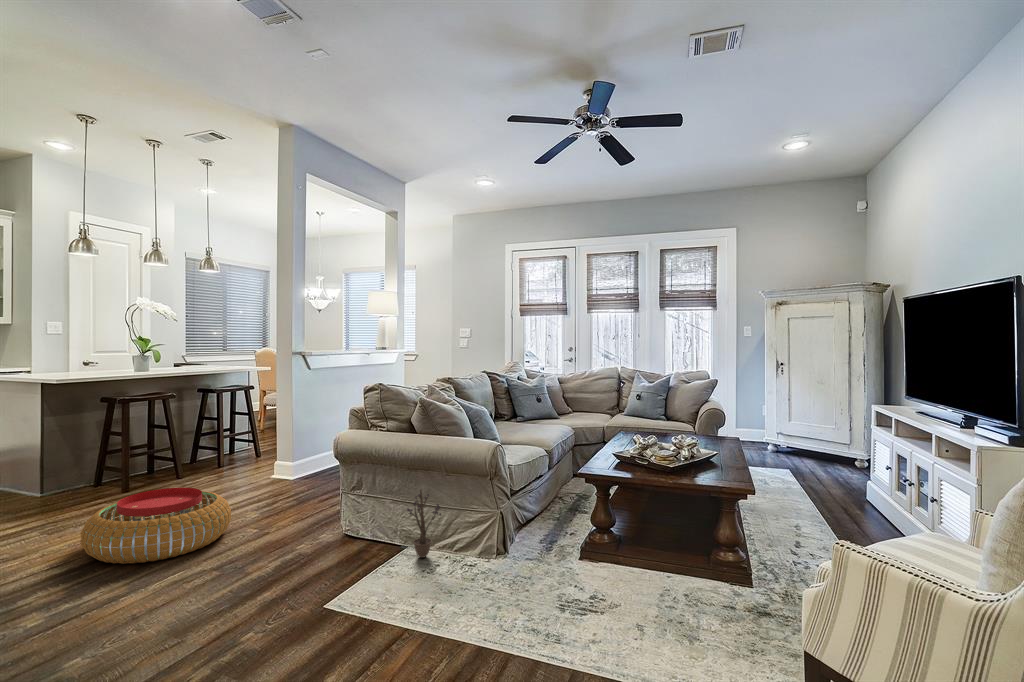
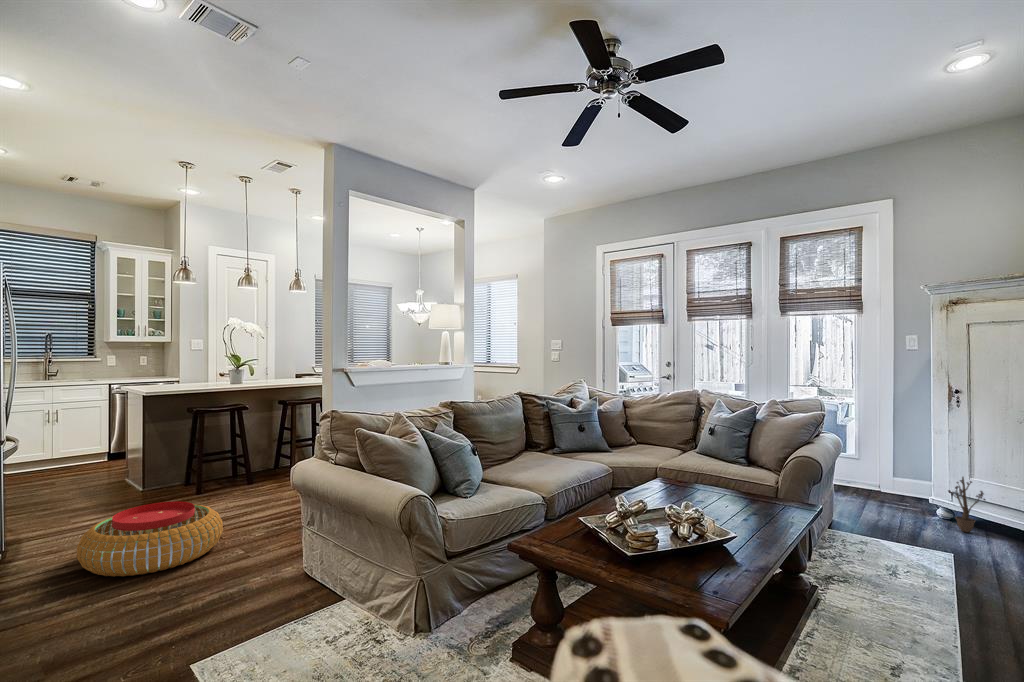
decorative plant: present [401,490,441,558] -> present [944,477,985,532]

